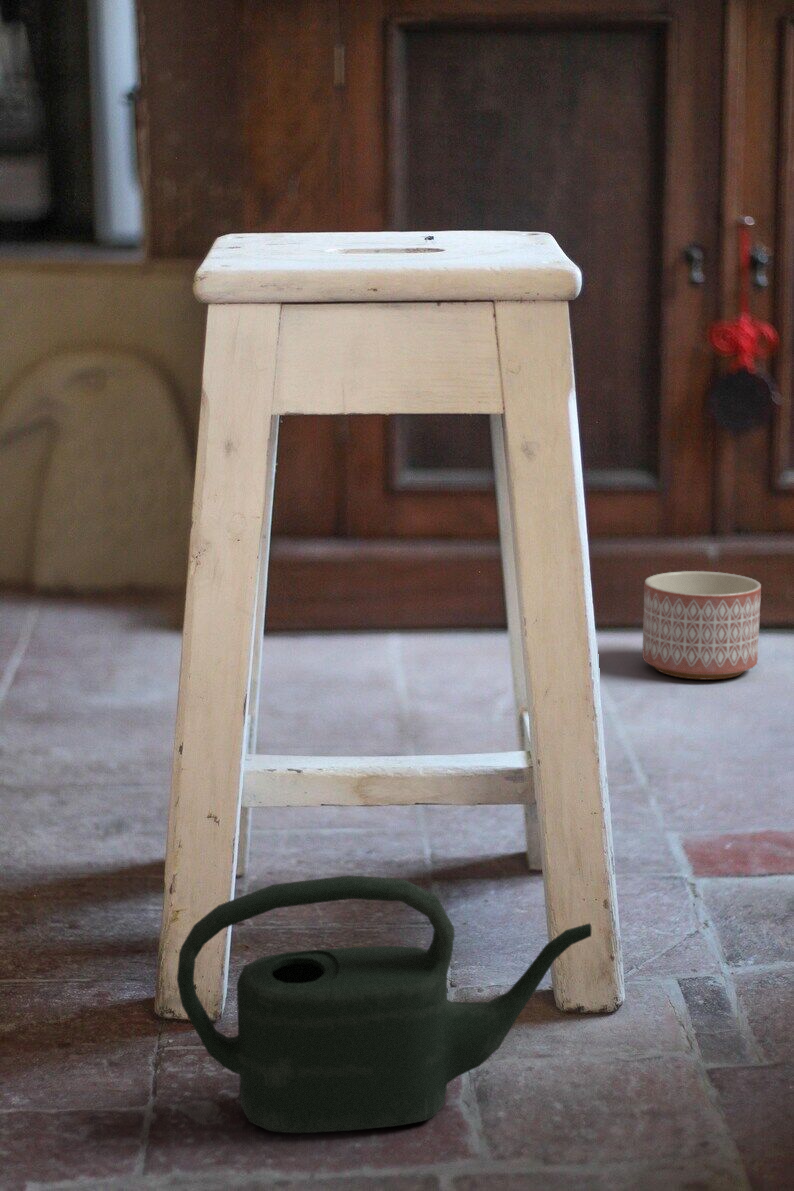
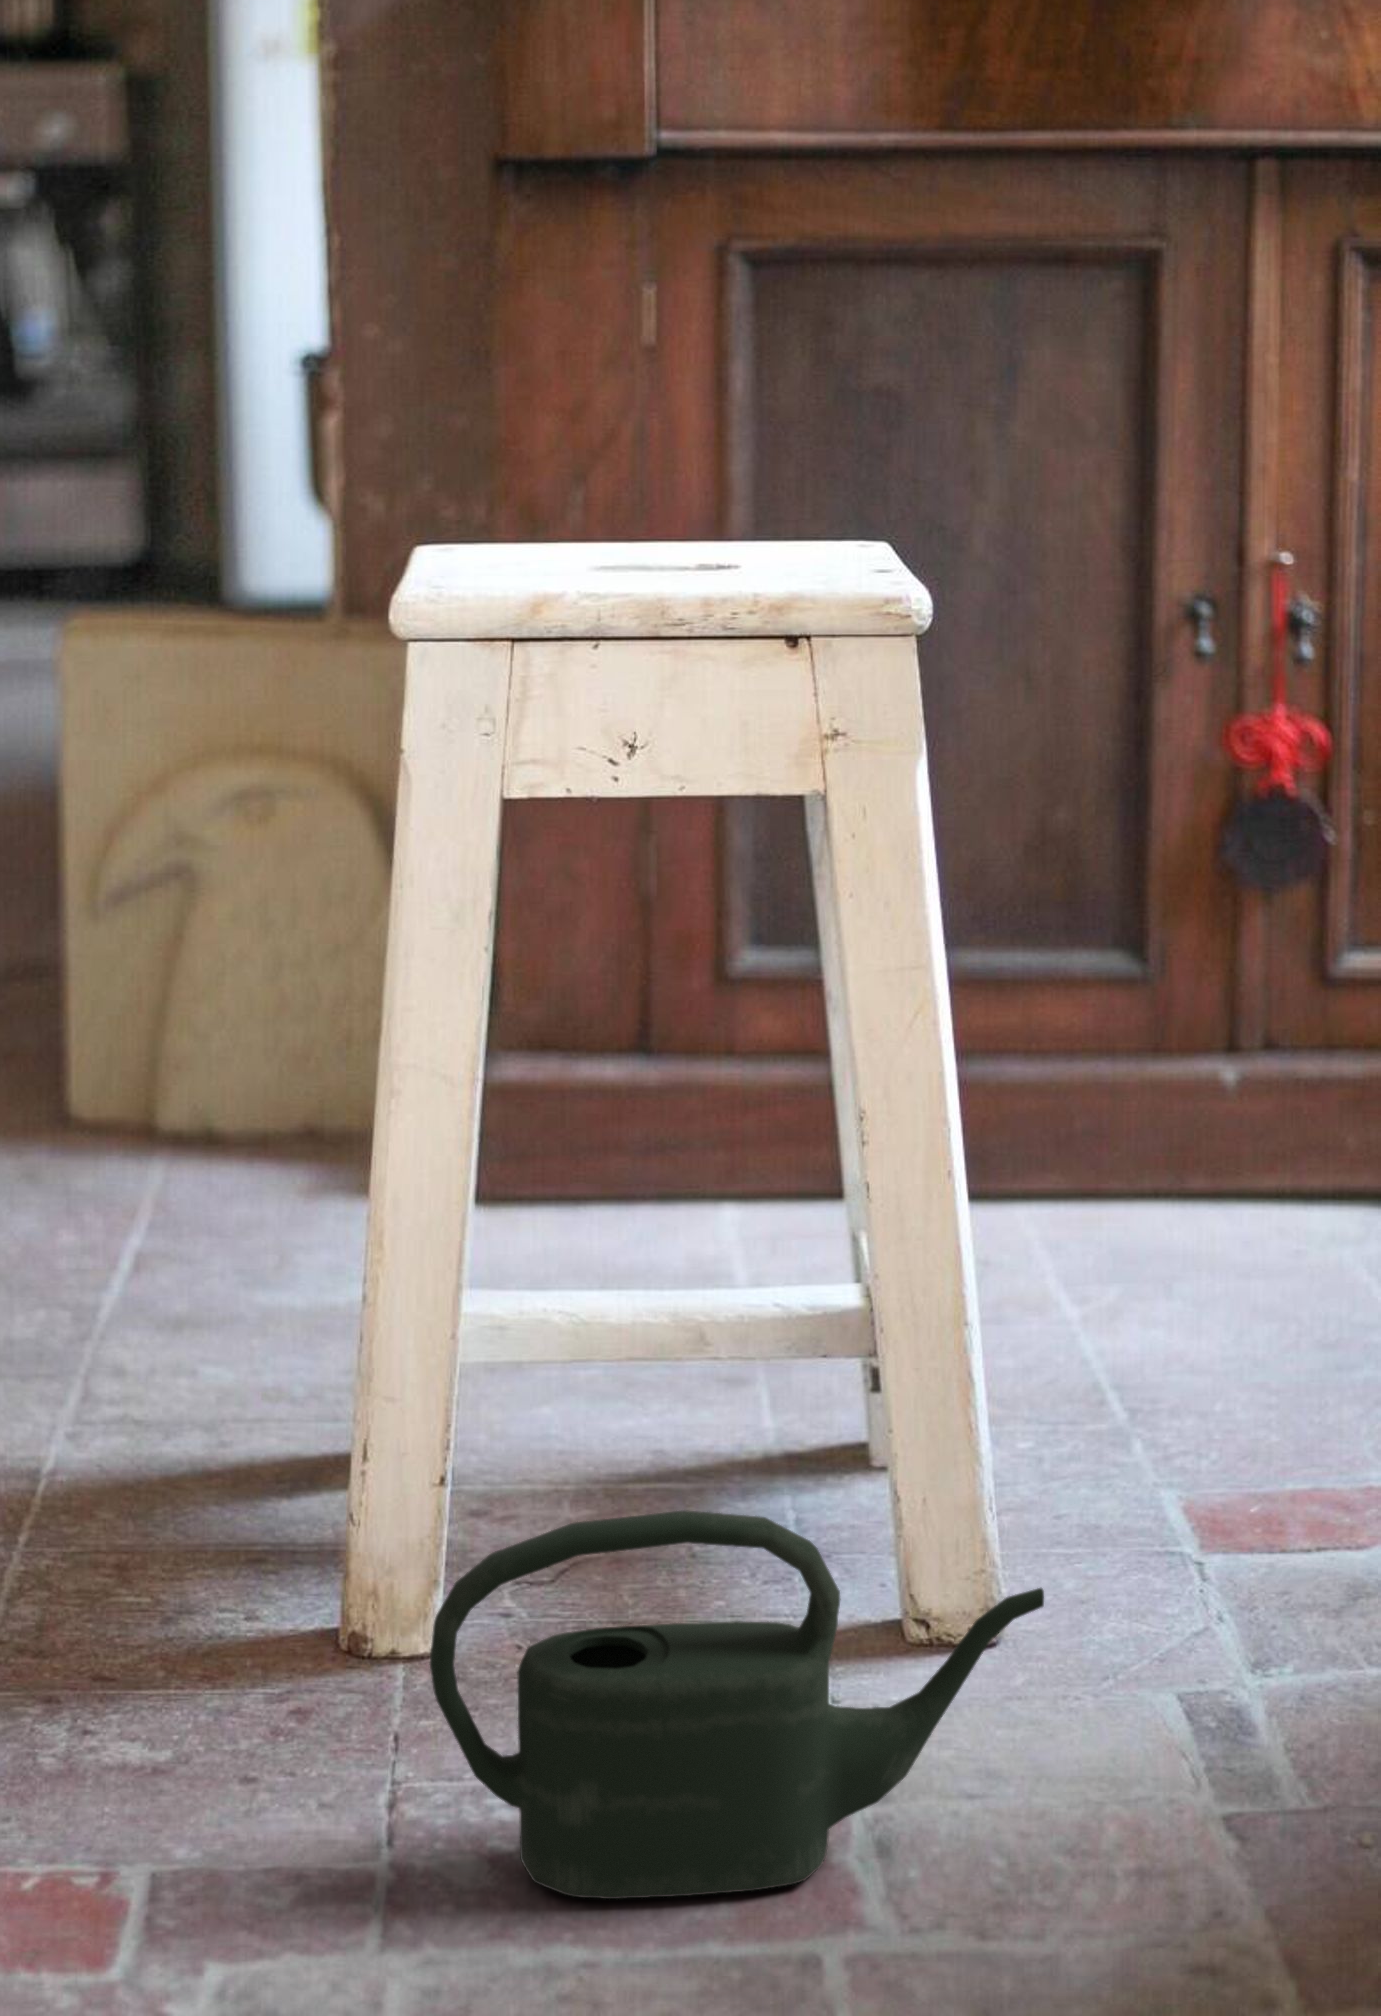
planter: present [642,571,761,680] -> none [1124,1102,1309,1270]

